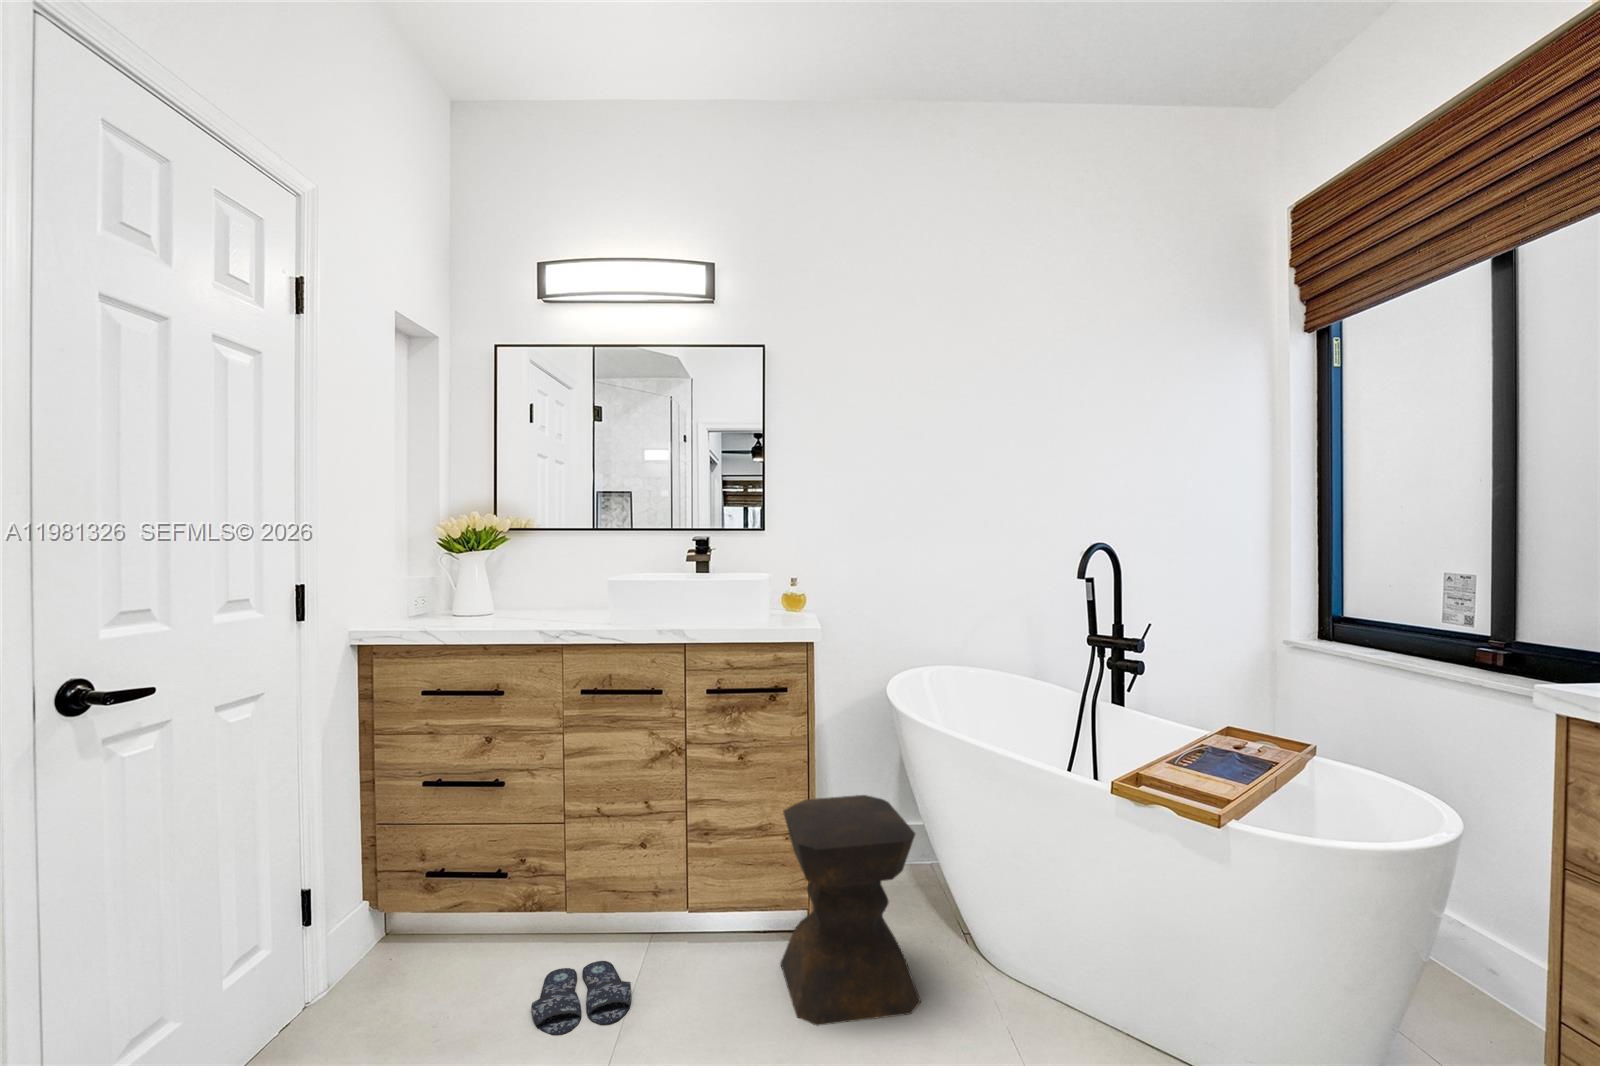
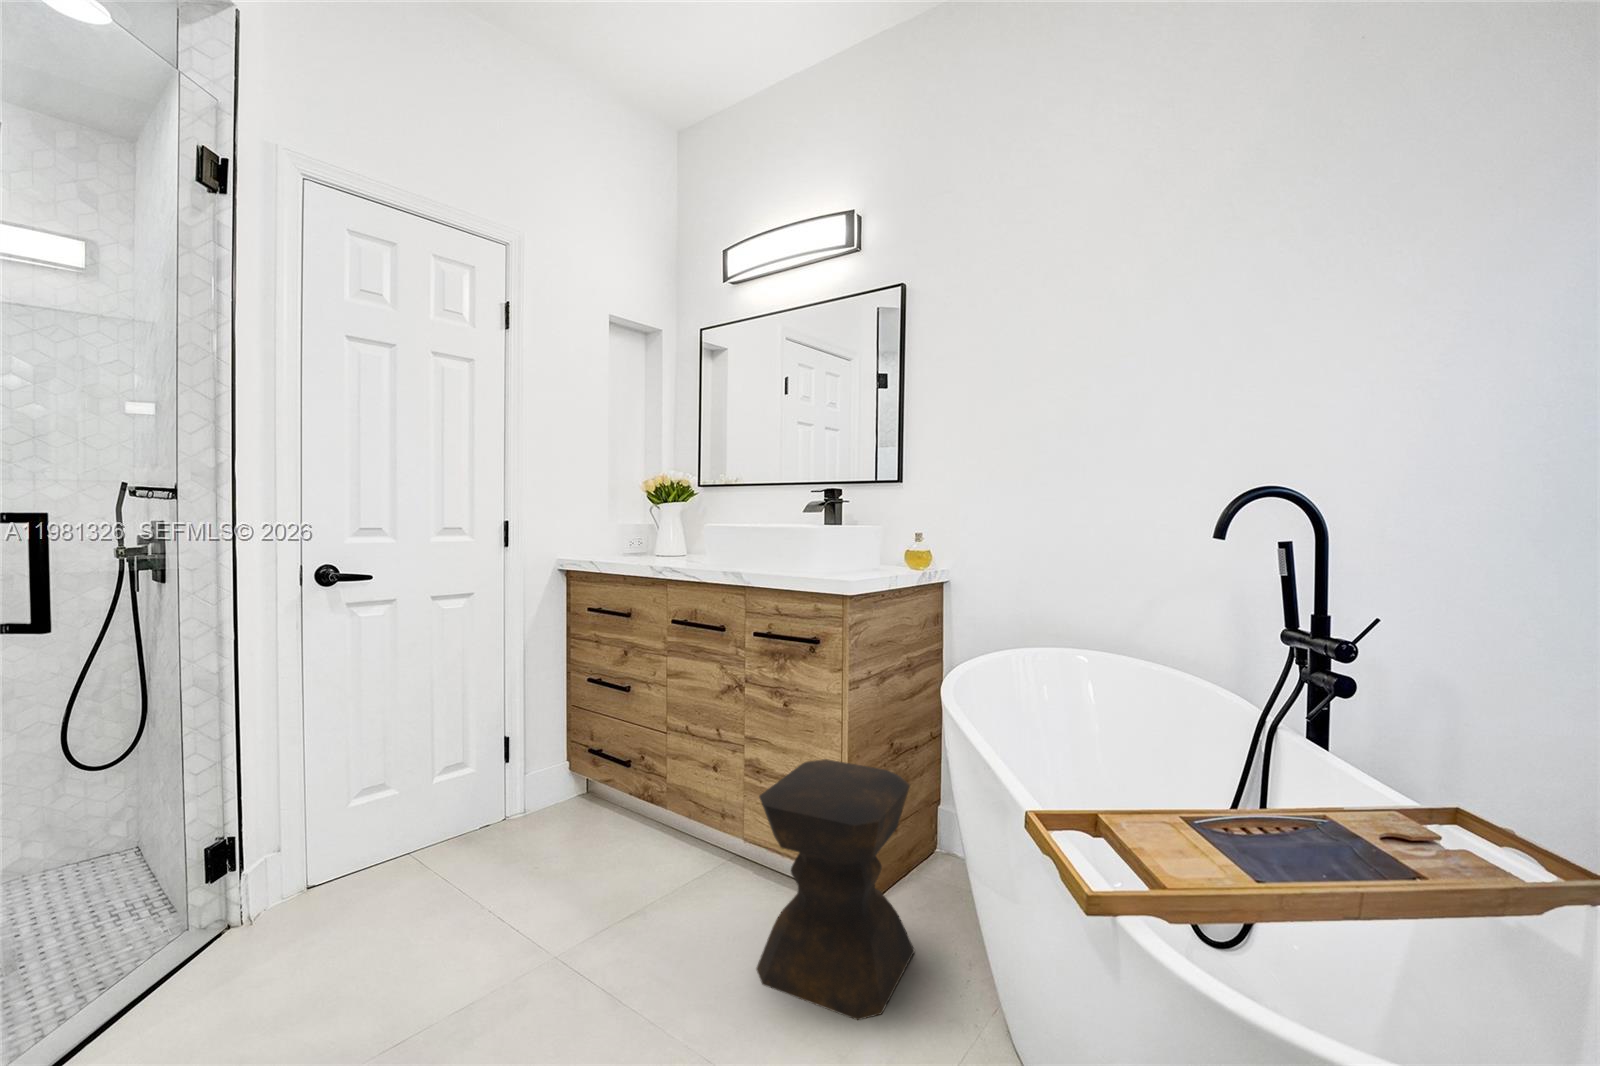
slippers: present [531,961,631,1035] -> none [586,852,680,907]

